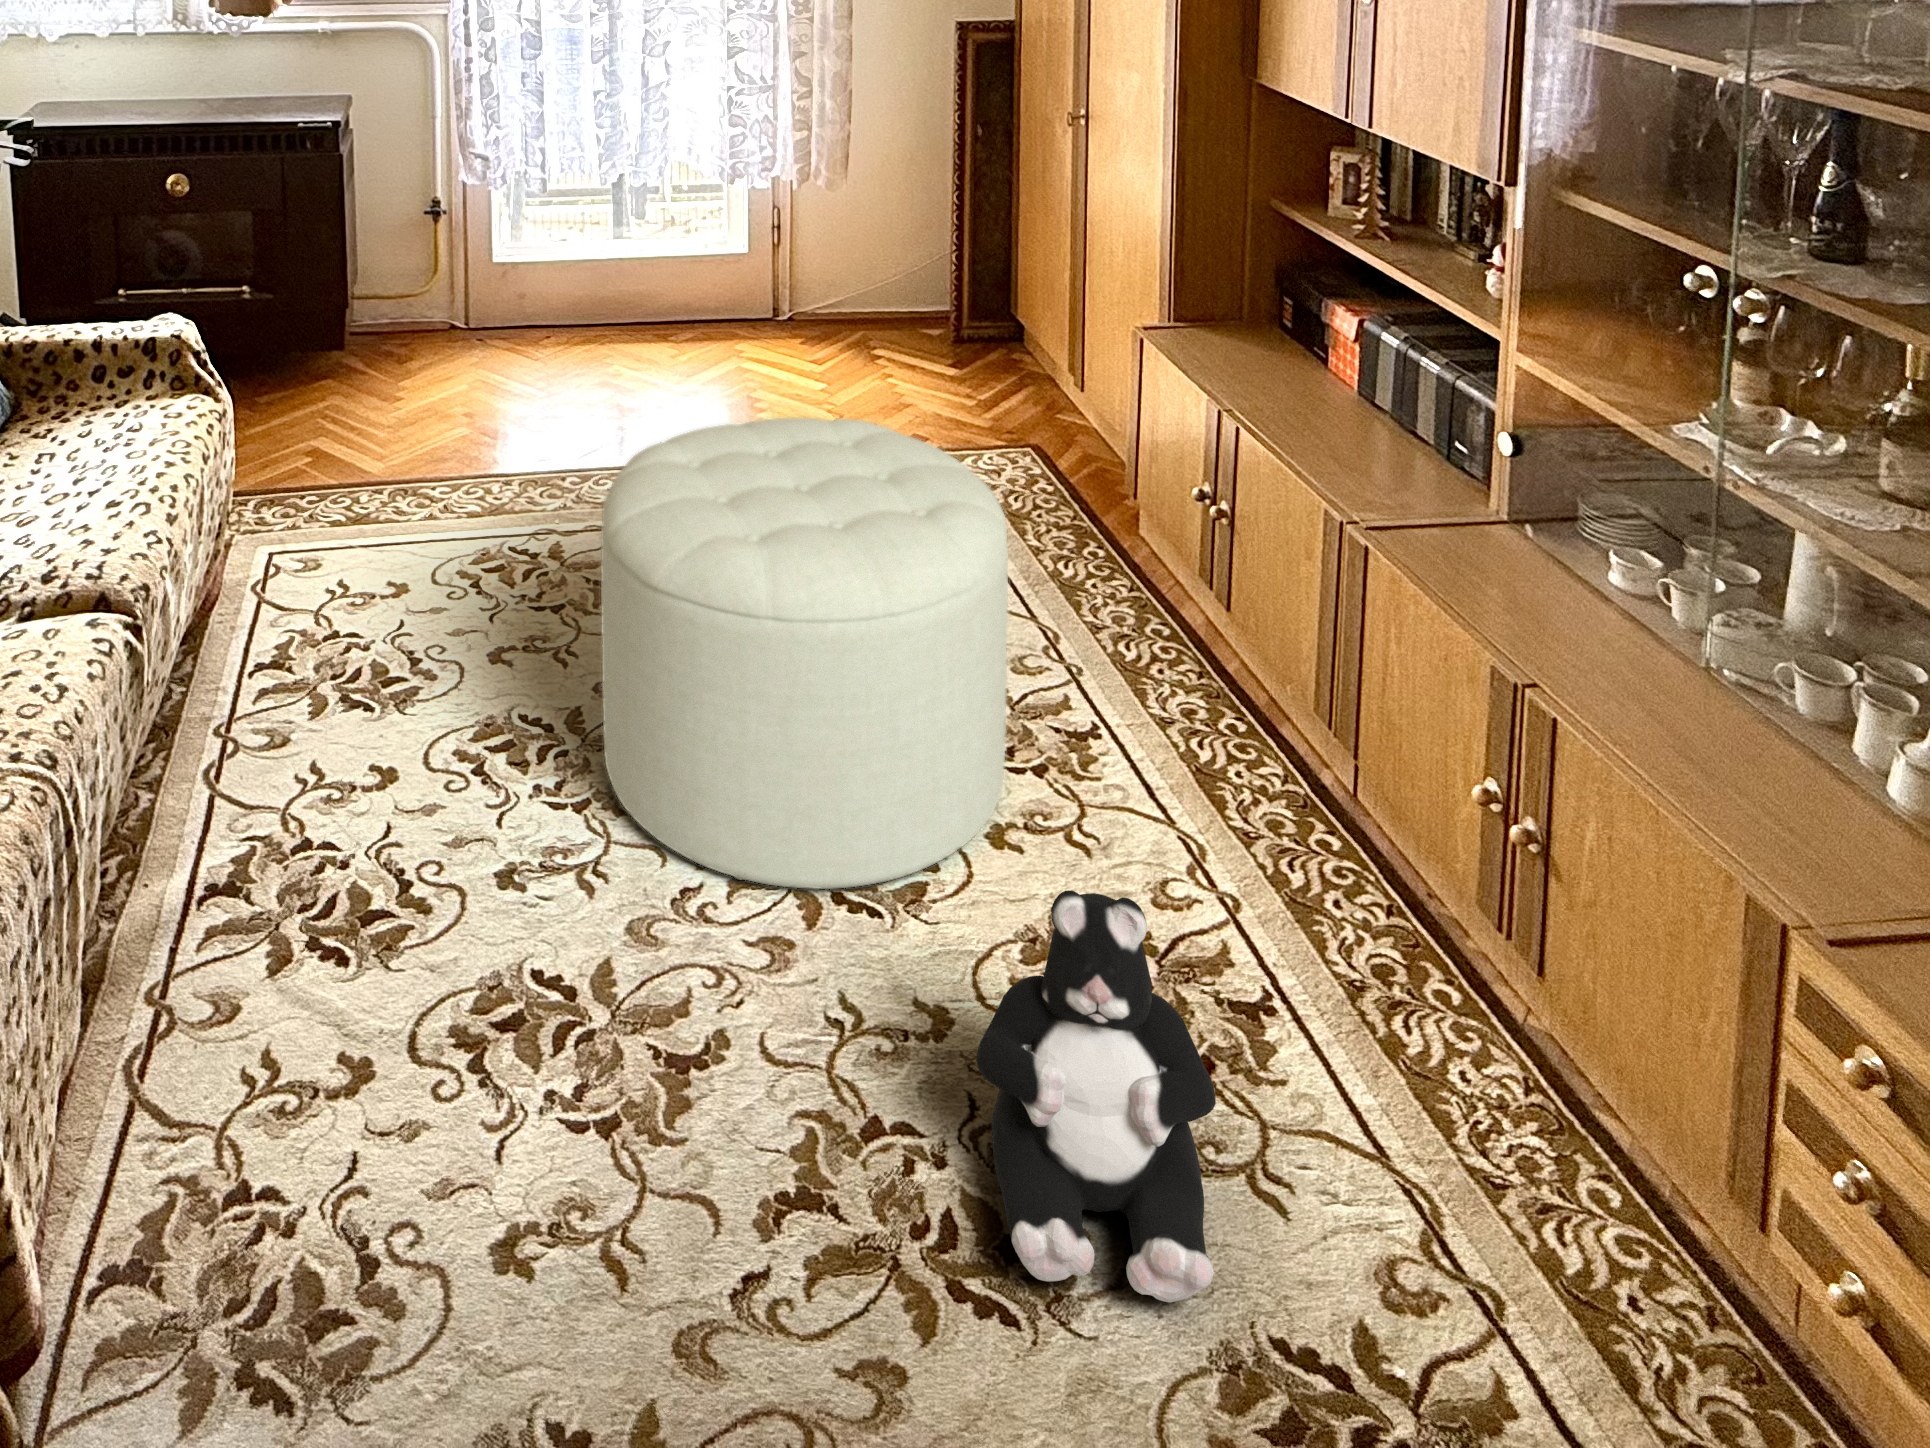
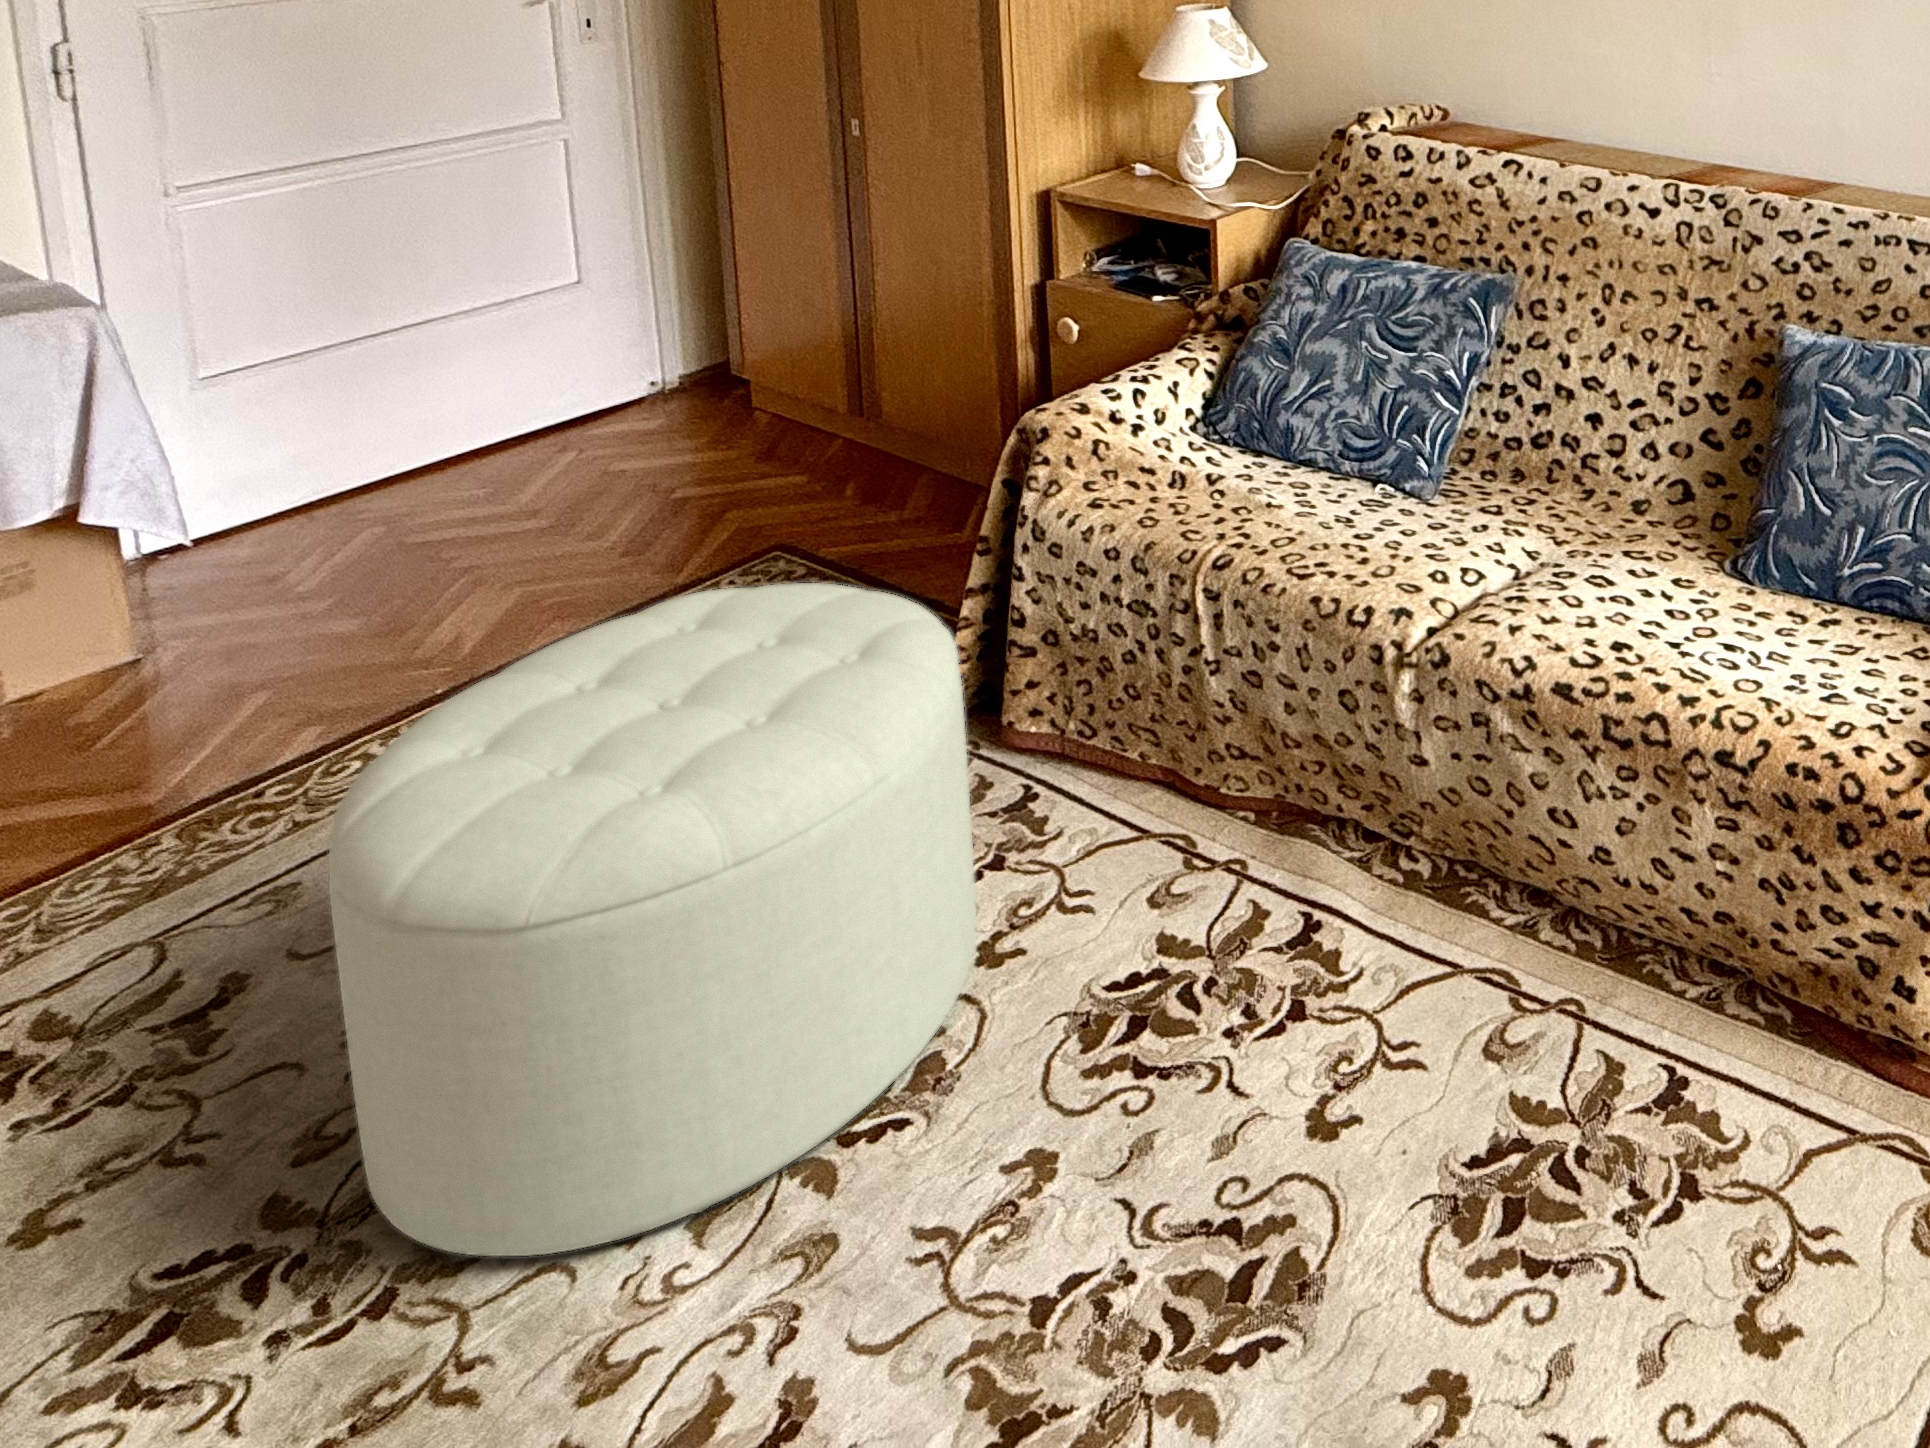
plush toy: present [977,890,1216,1303] -> none [1147,892,1420,1289]

